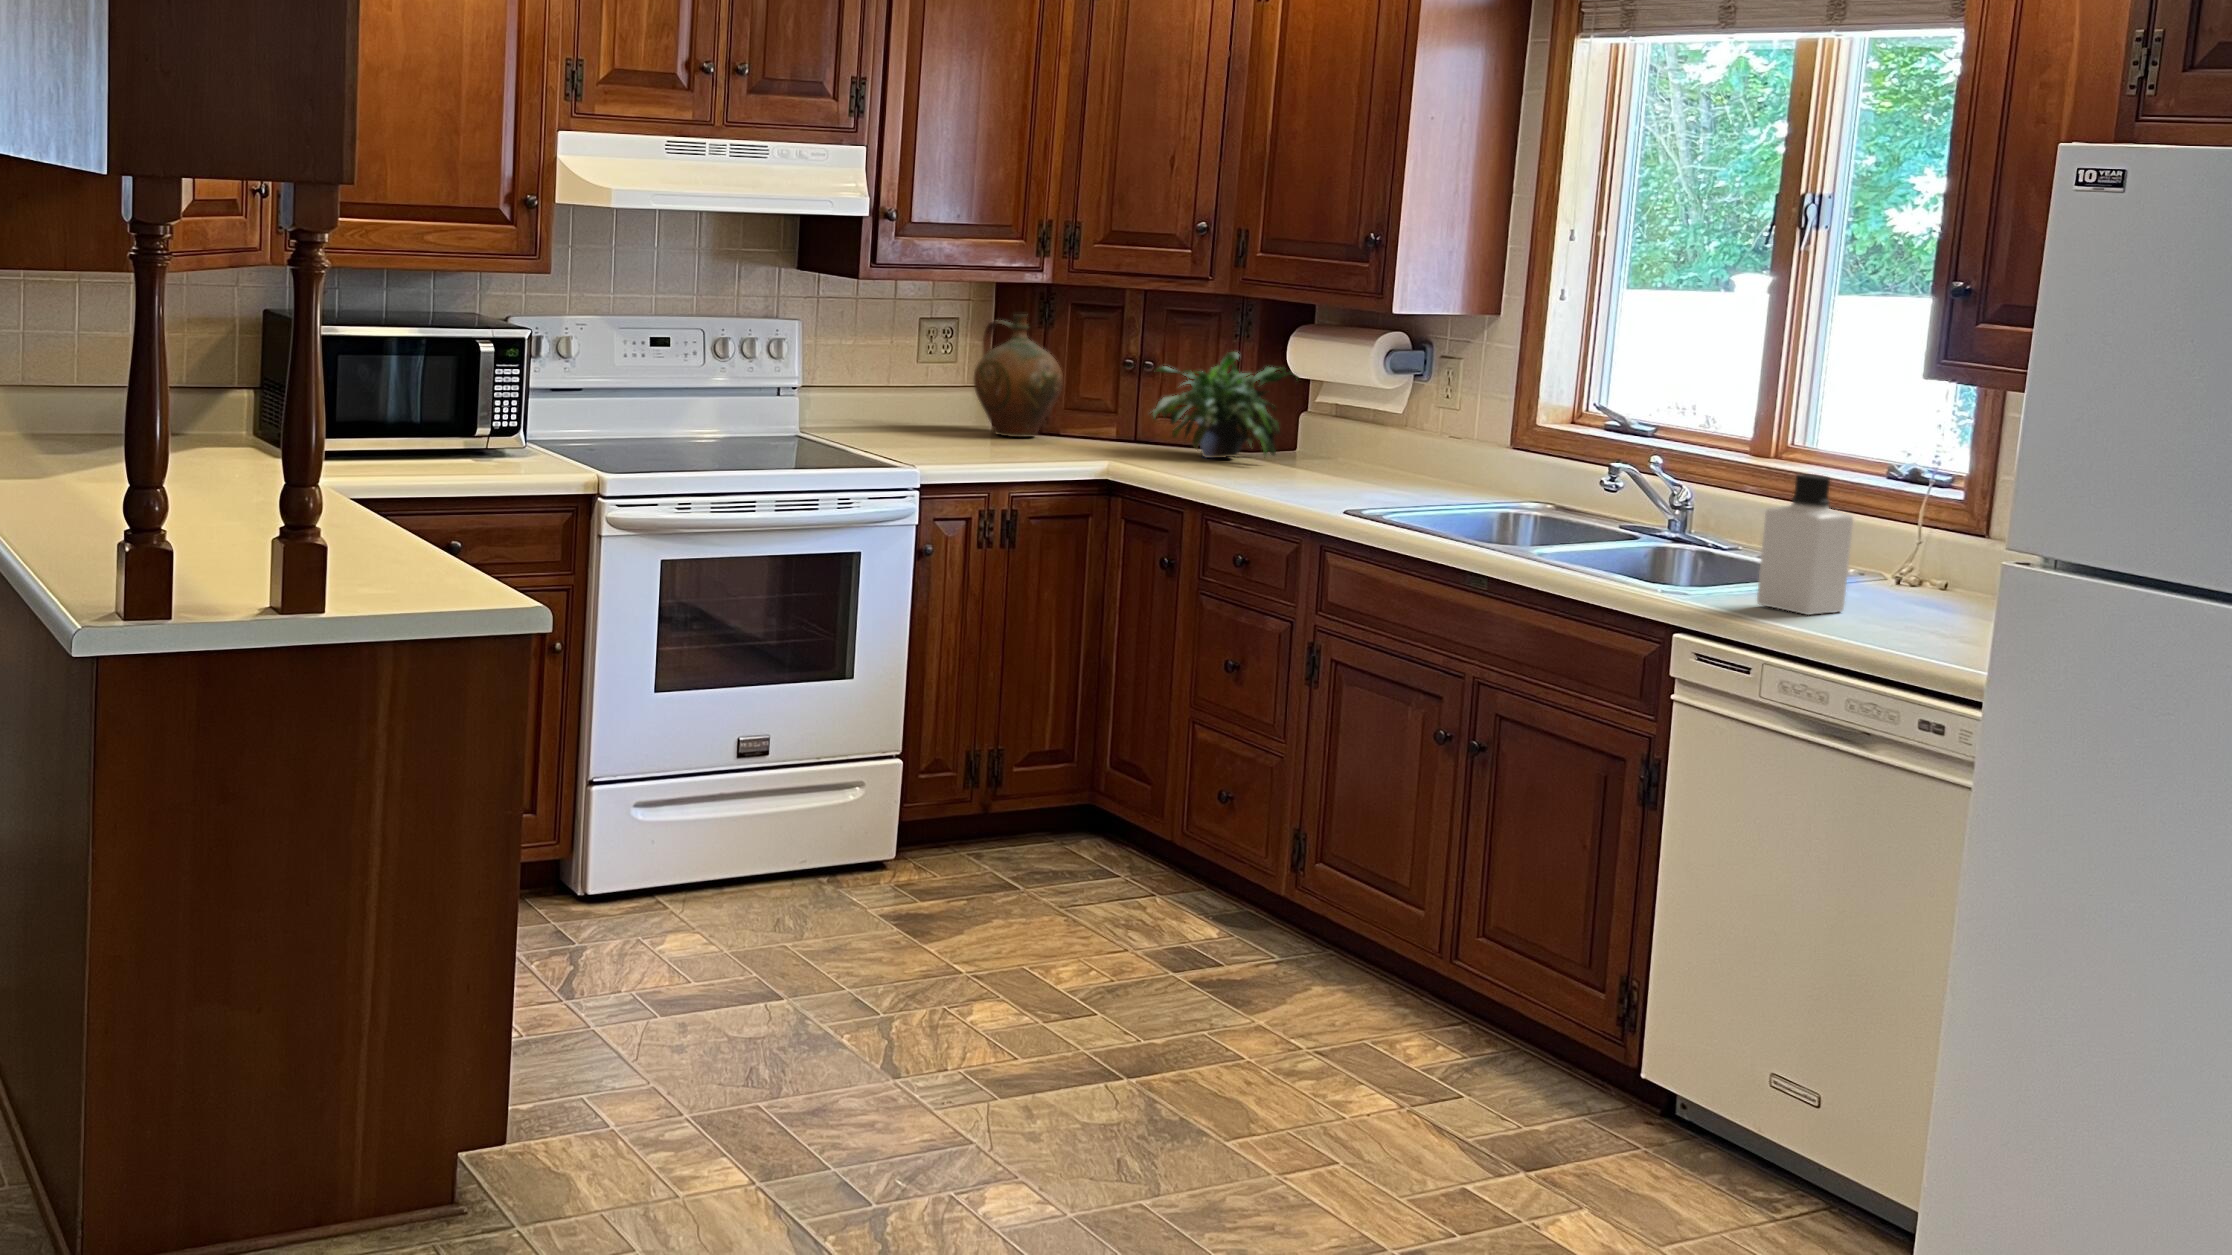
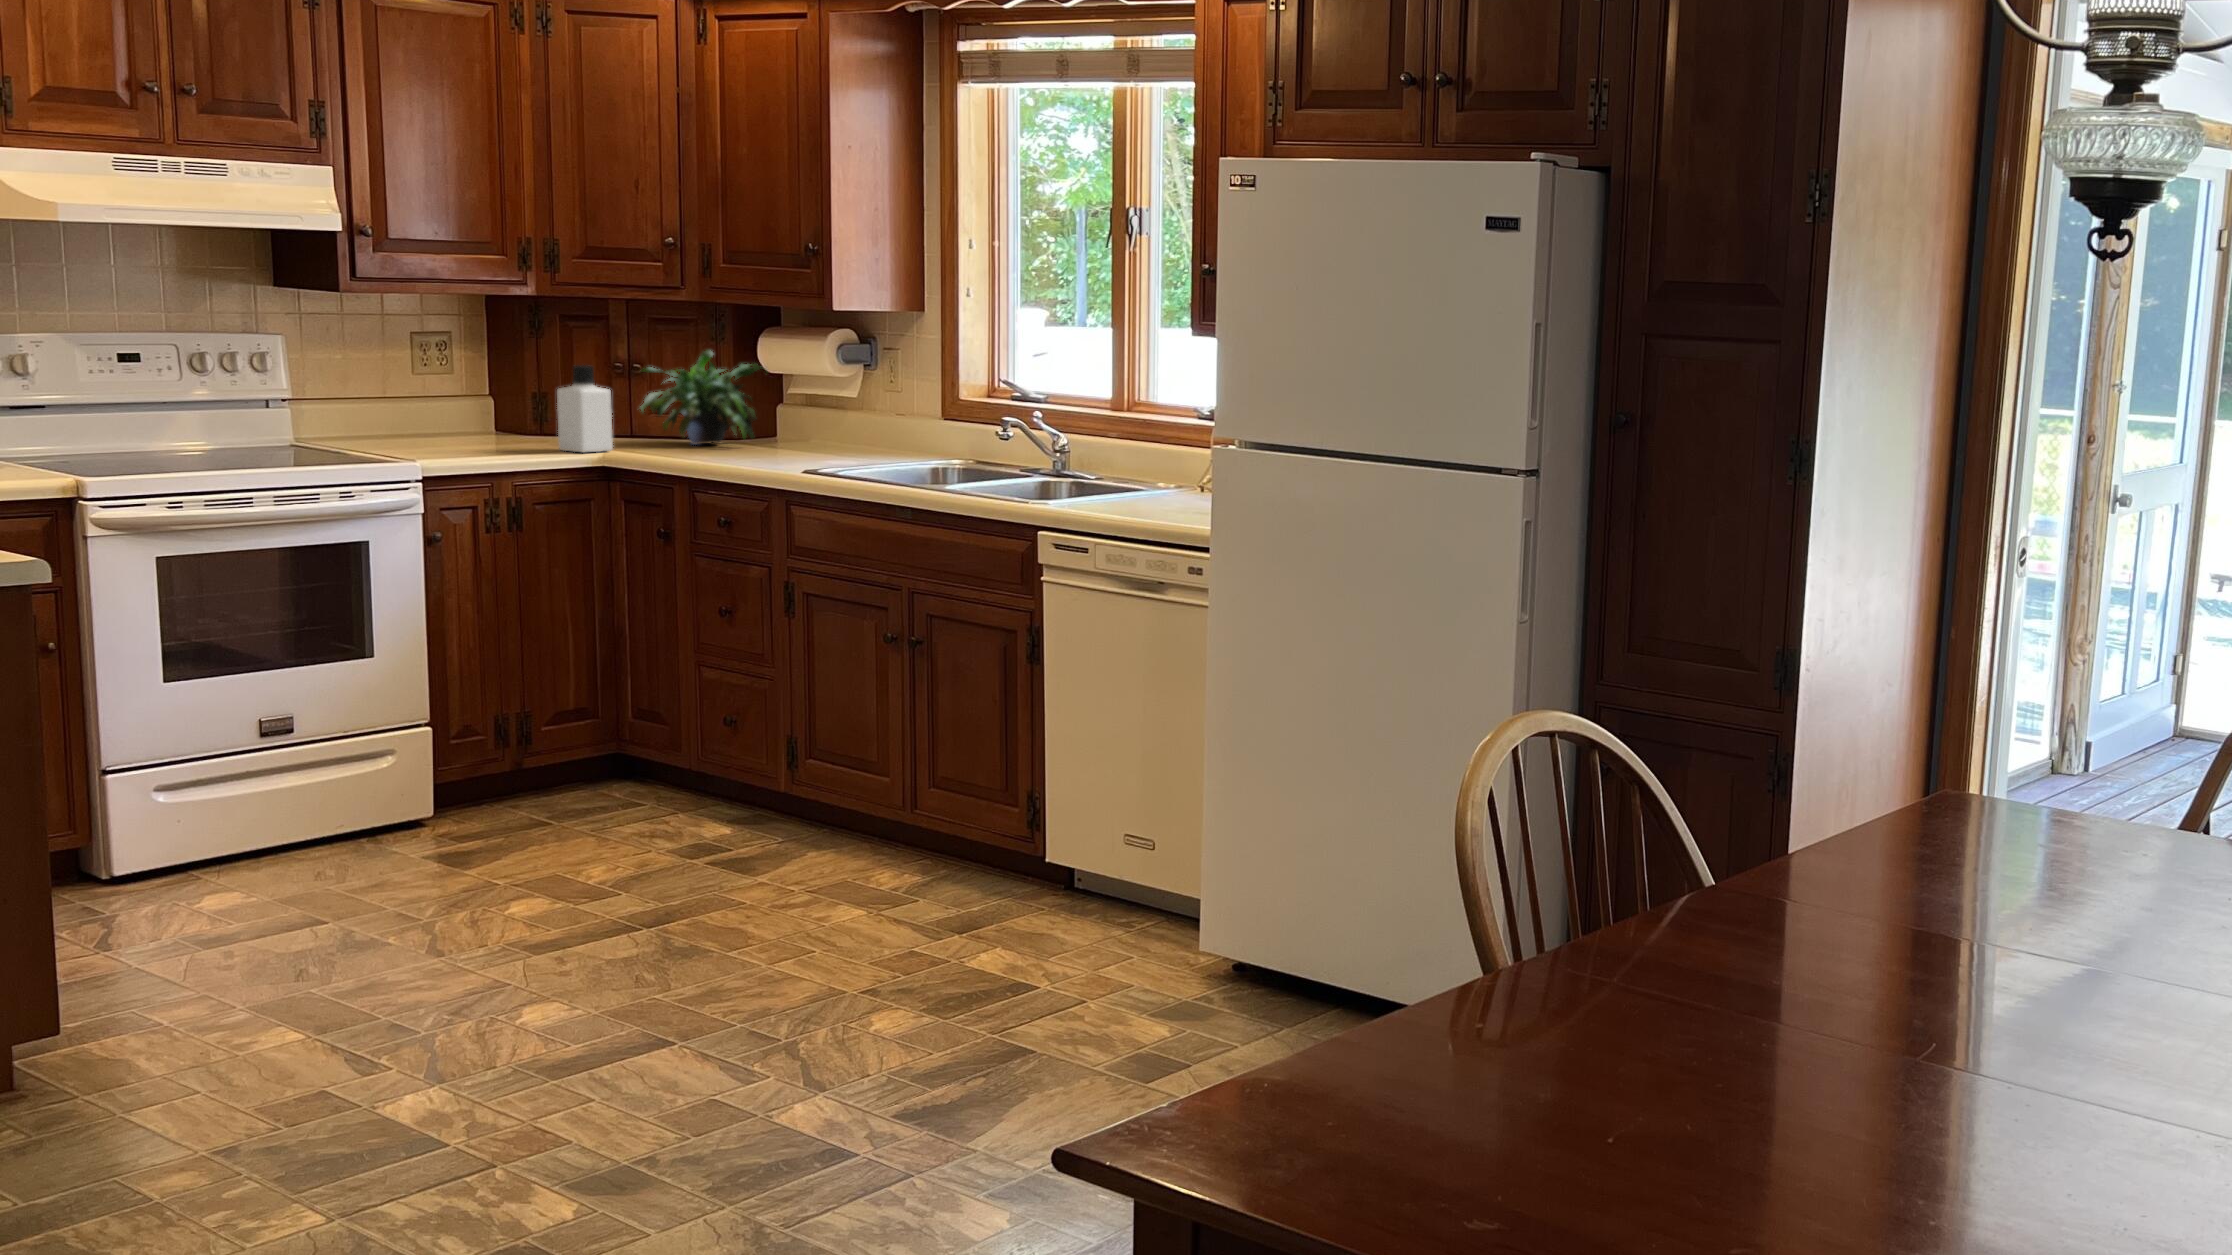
ceramic jug: present [974,314,1063,437] -> none [468,326,557,438]
bottle: present [1757,474,1853,615] -> present [557,365,613,452]

